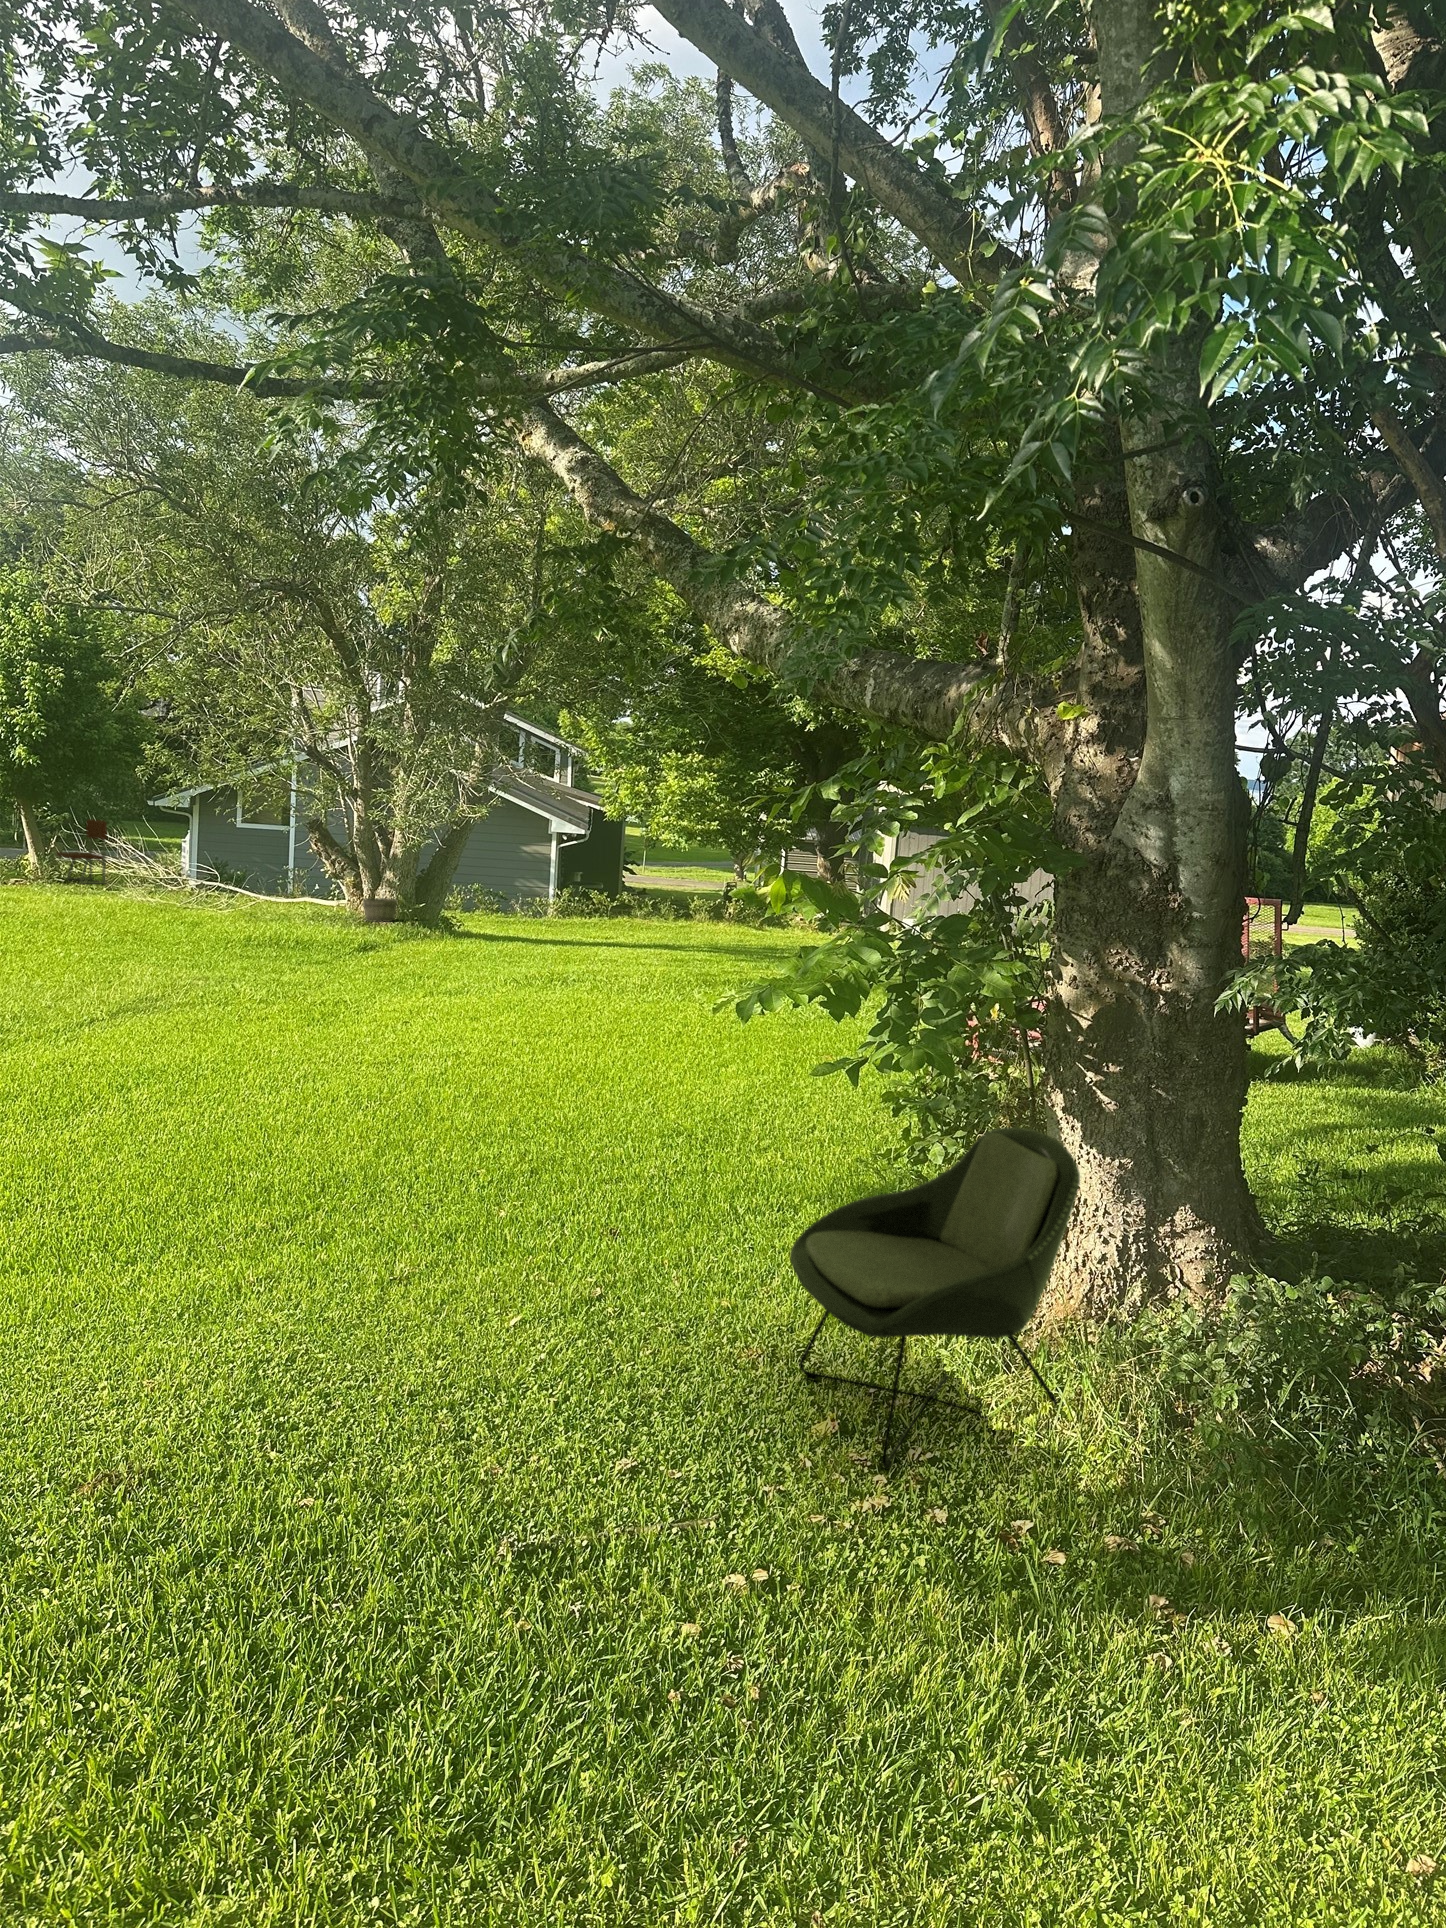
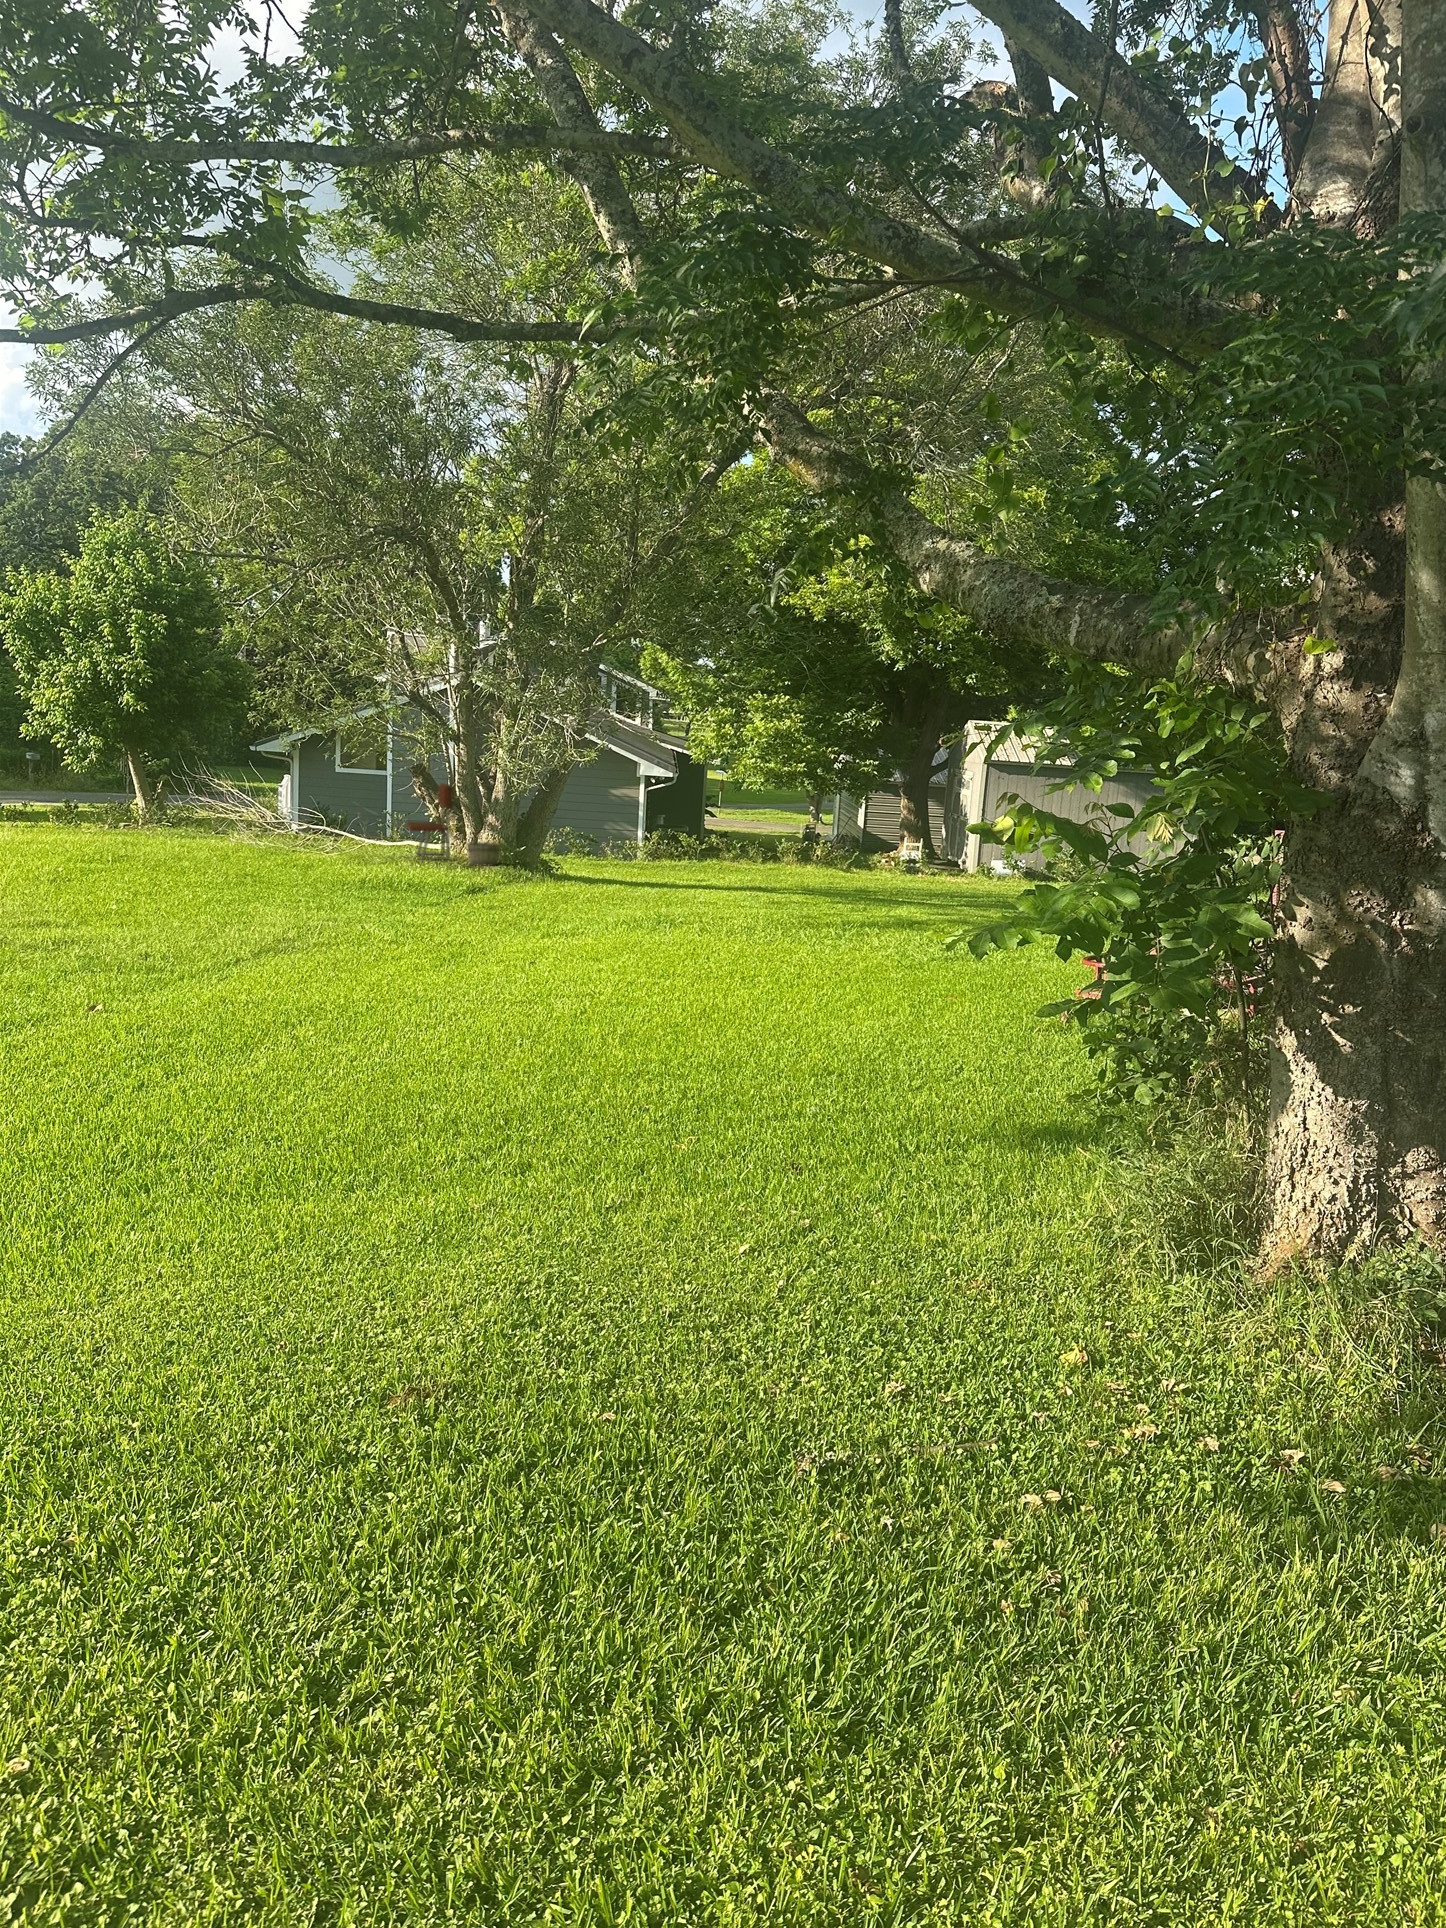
bench: present [57,819,107,884] -> present [406,784,454,860]
lounge chair: present [790,1127,1080,1470] -> none [1021,1071,1322,1400]

